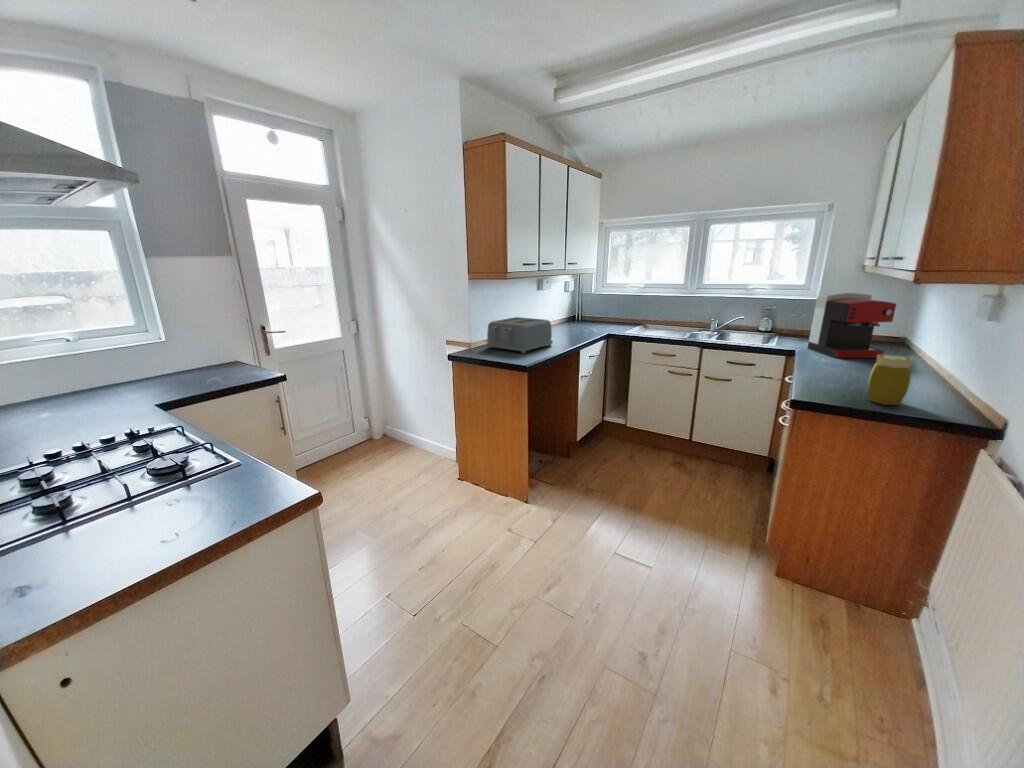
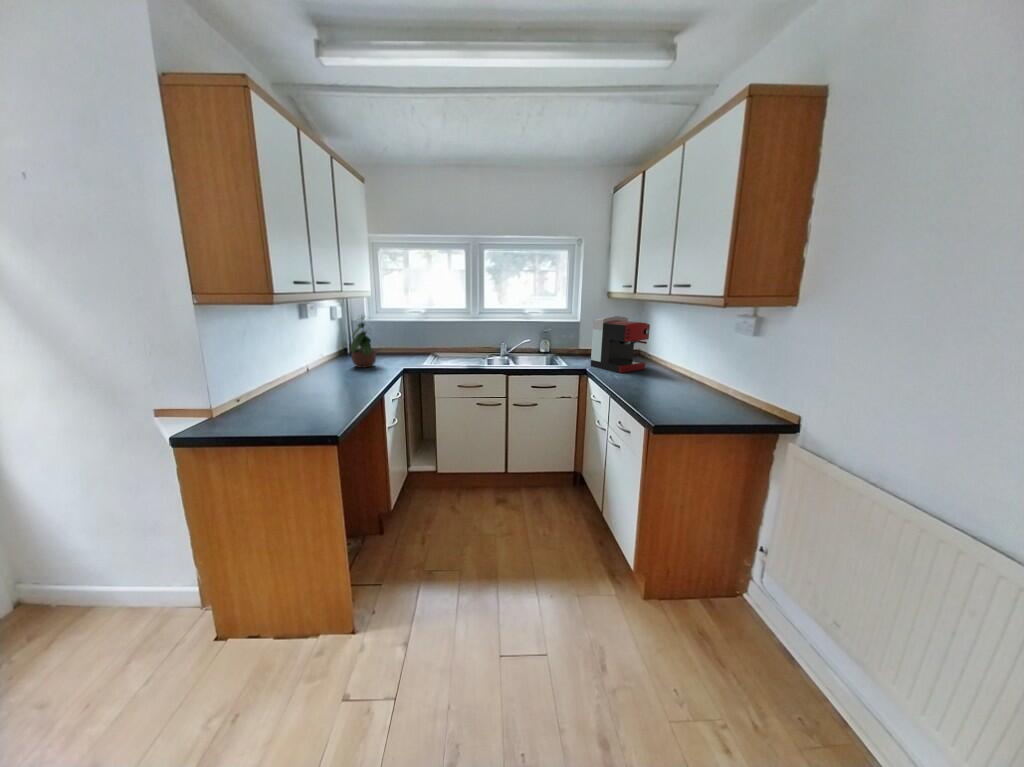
potted plant: none [567,285,596,330] -> present [350,316,376,368]
toaster: present [487,317,553,353] -> none [238,360,348,415]
jar: present [868,354,912,405] -> none [692,370,727,416]

